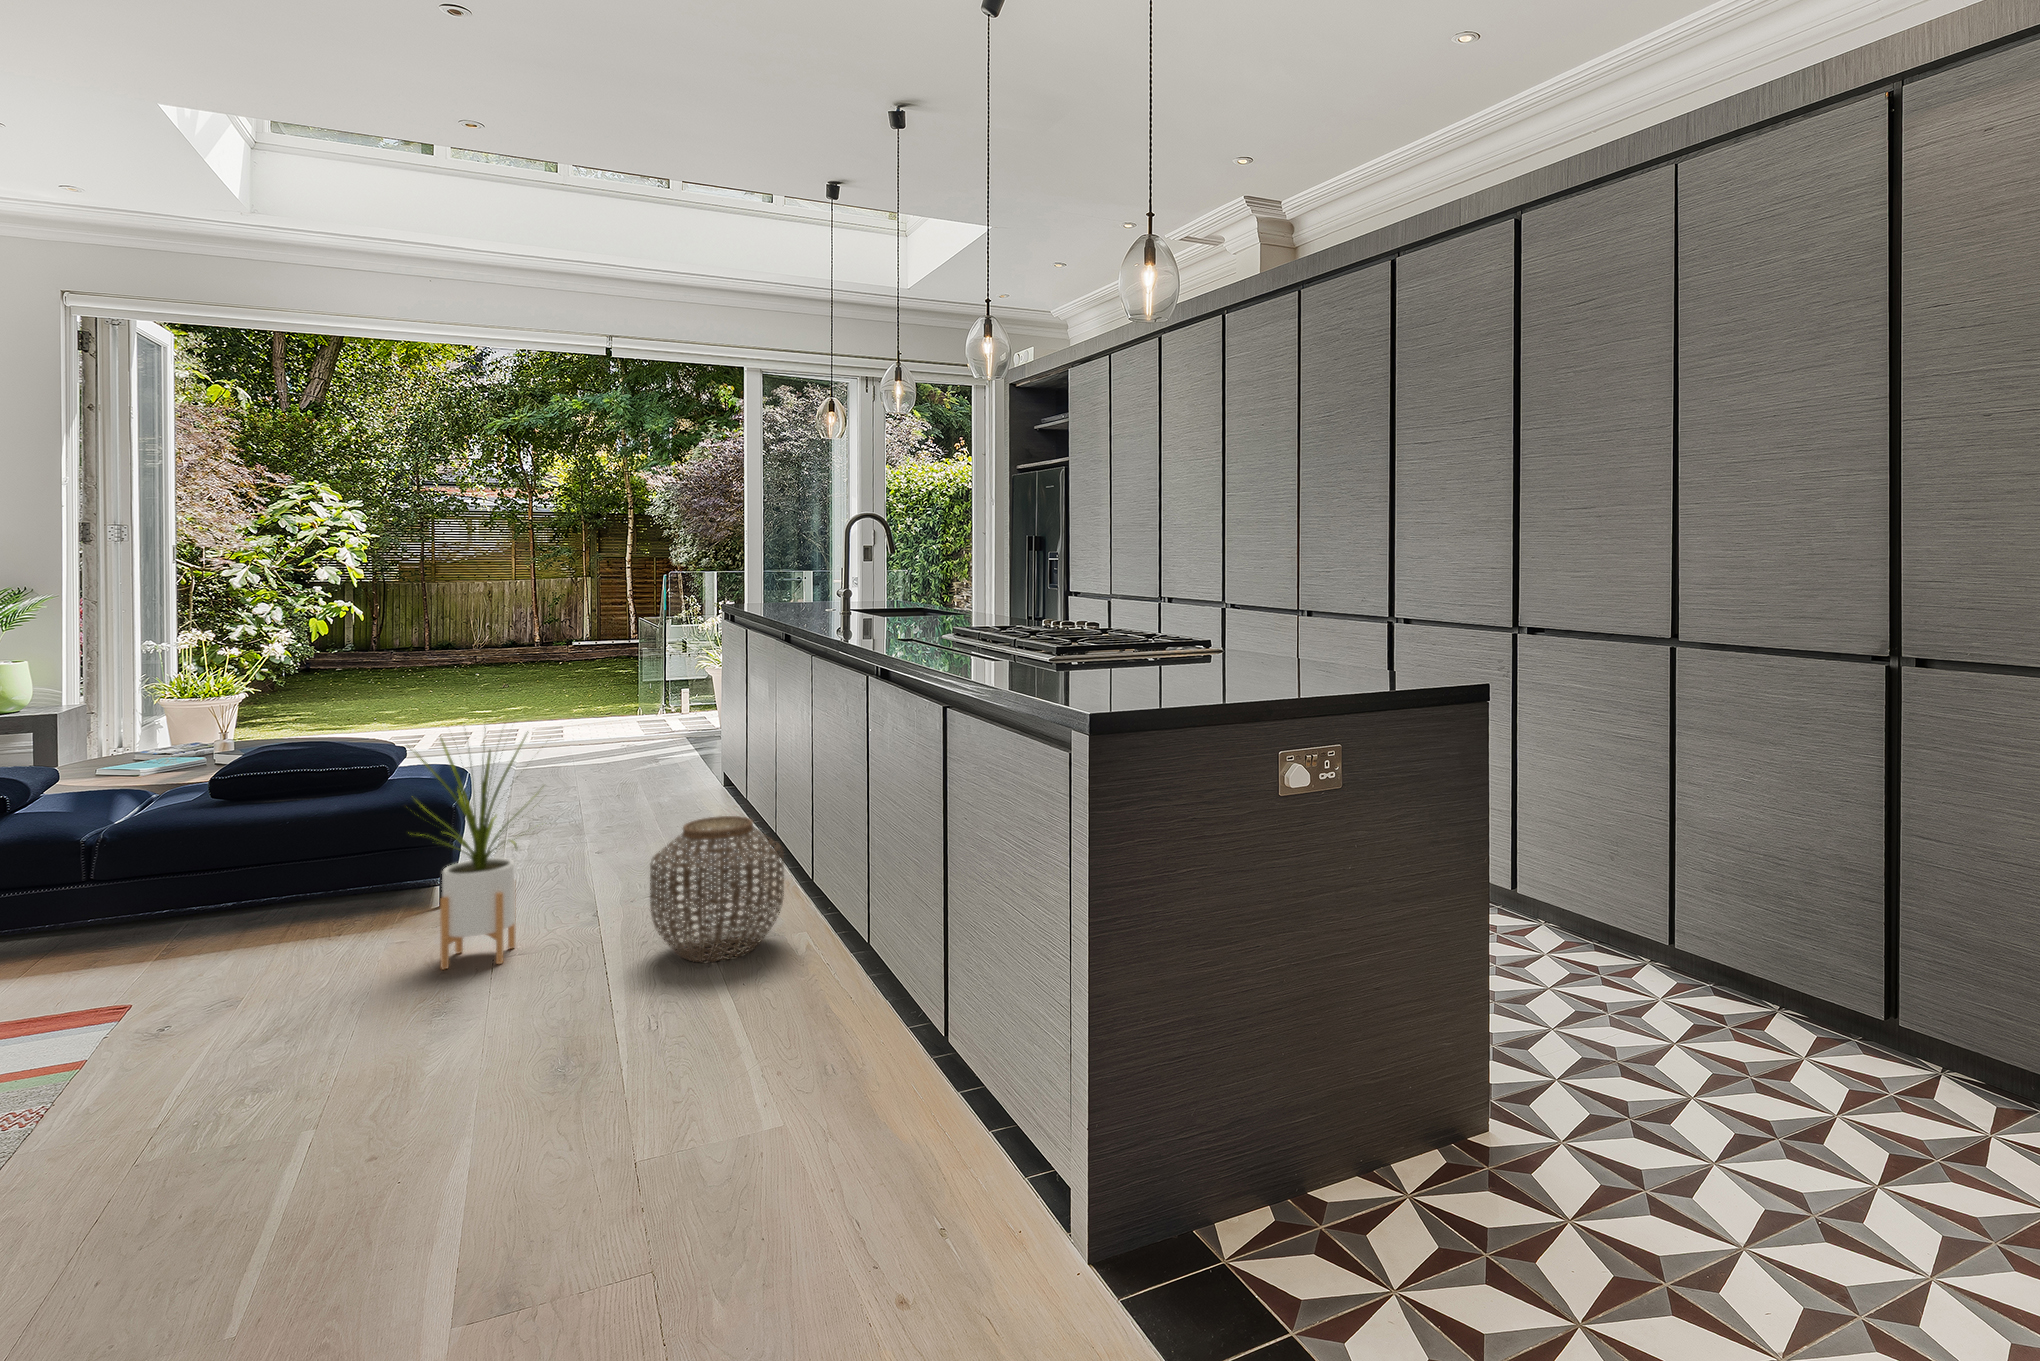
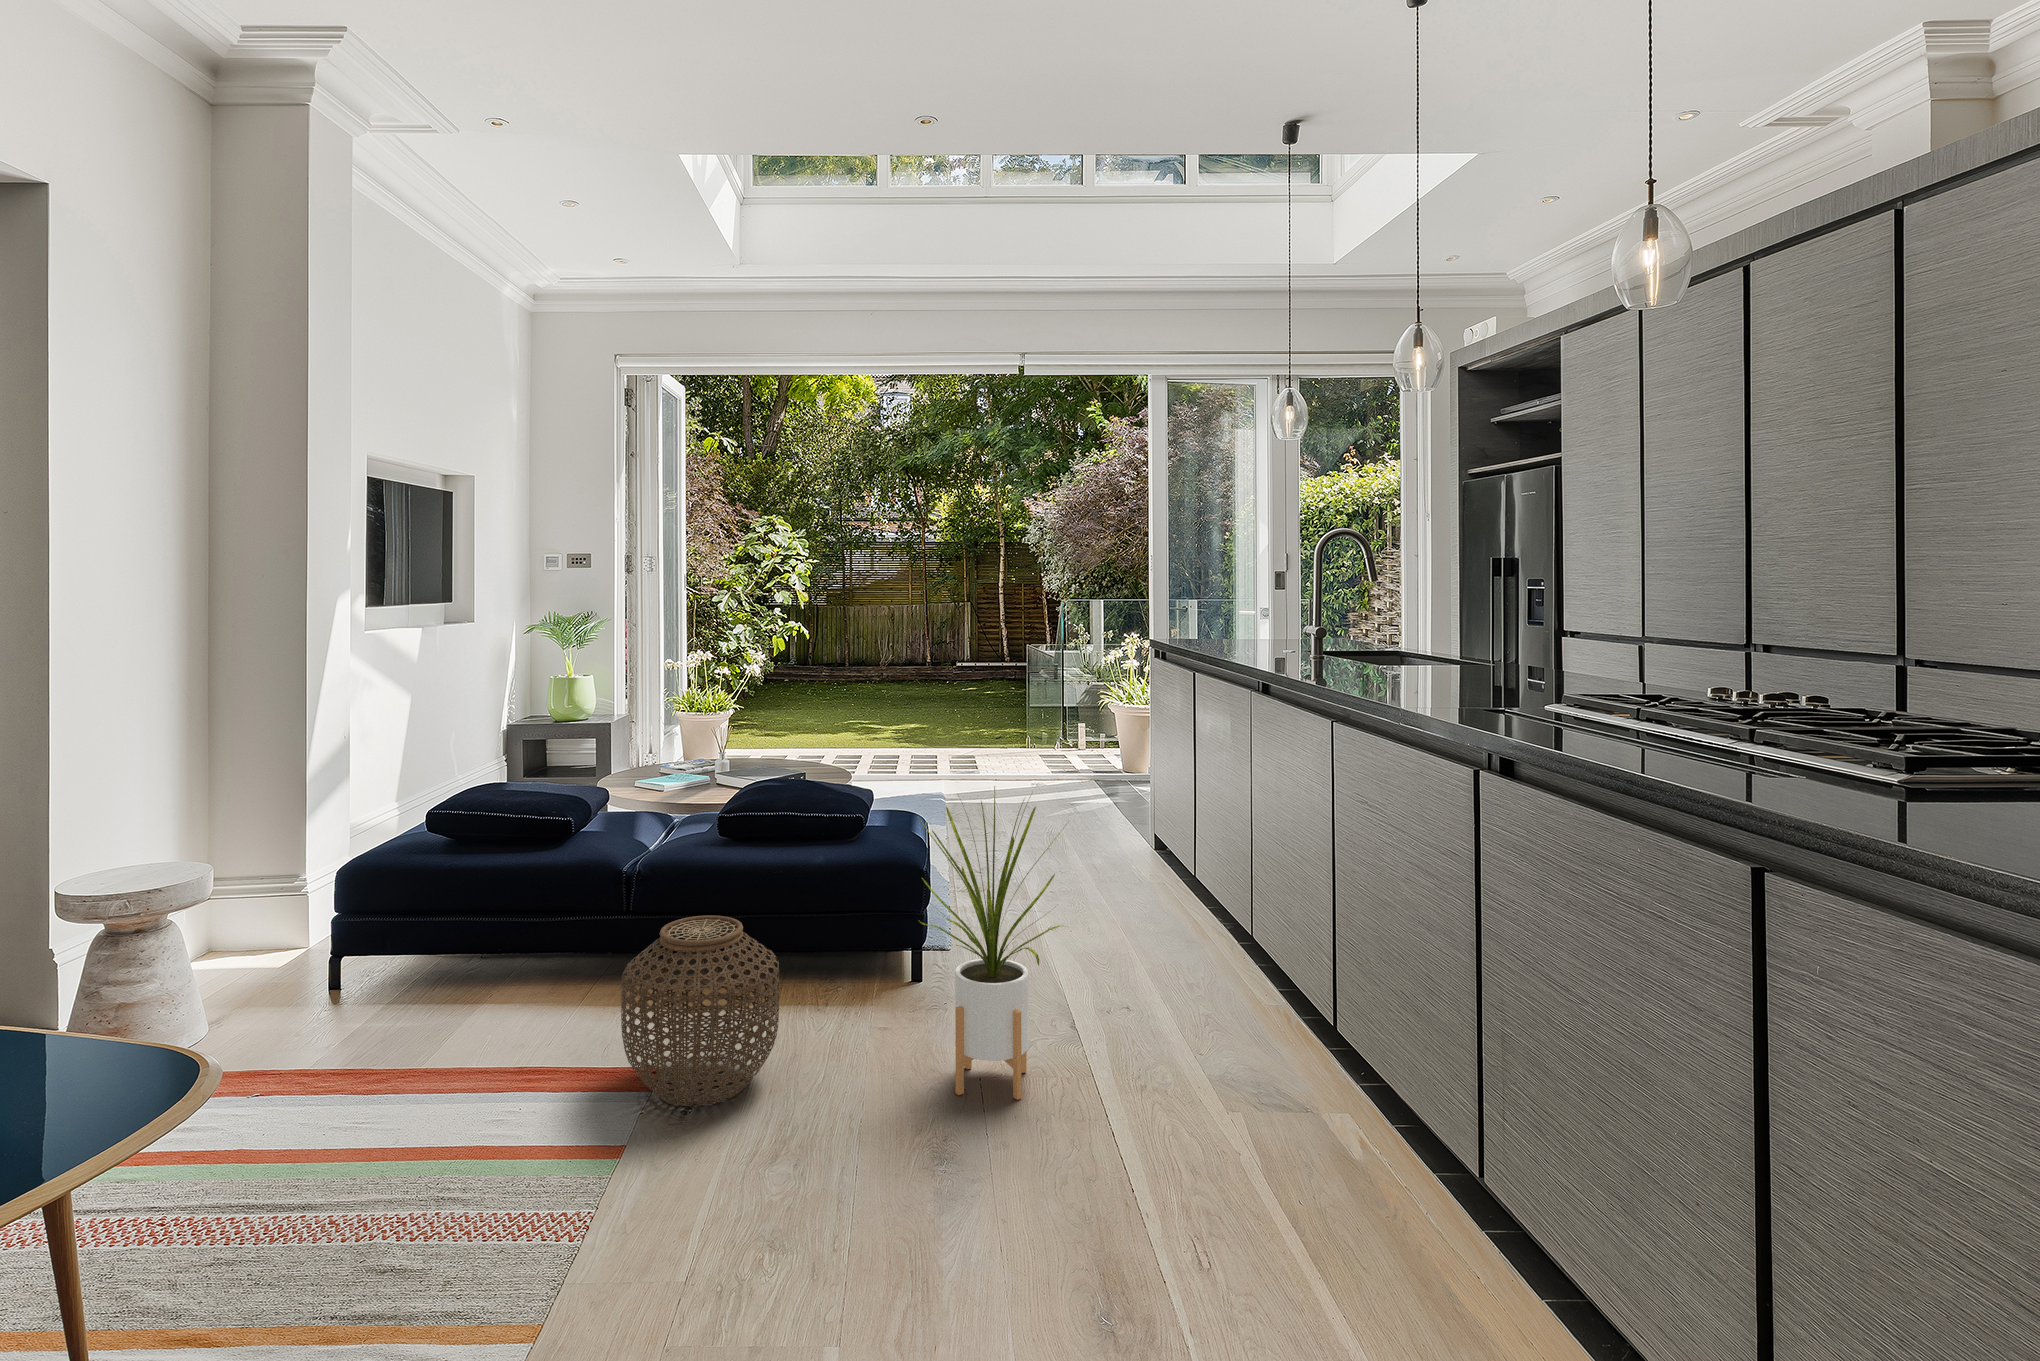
woven basket: present [650,816,784,962] -> present [621,915,779,1106]

